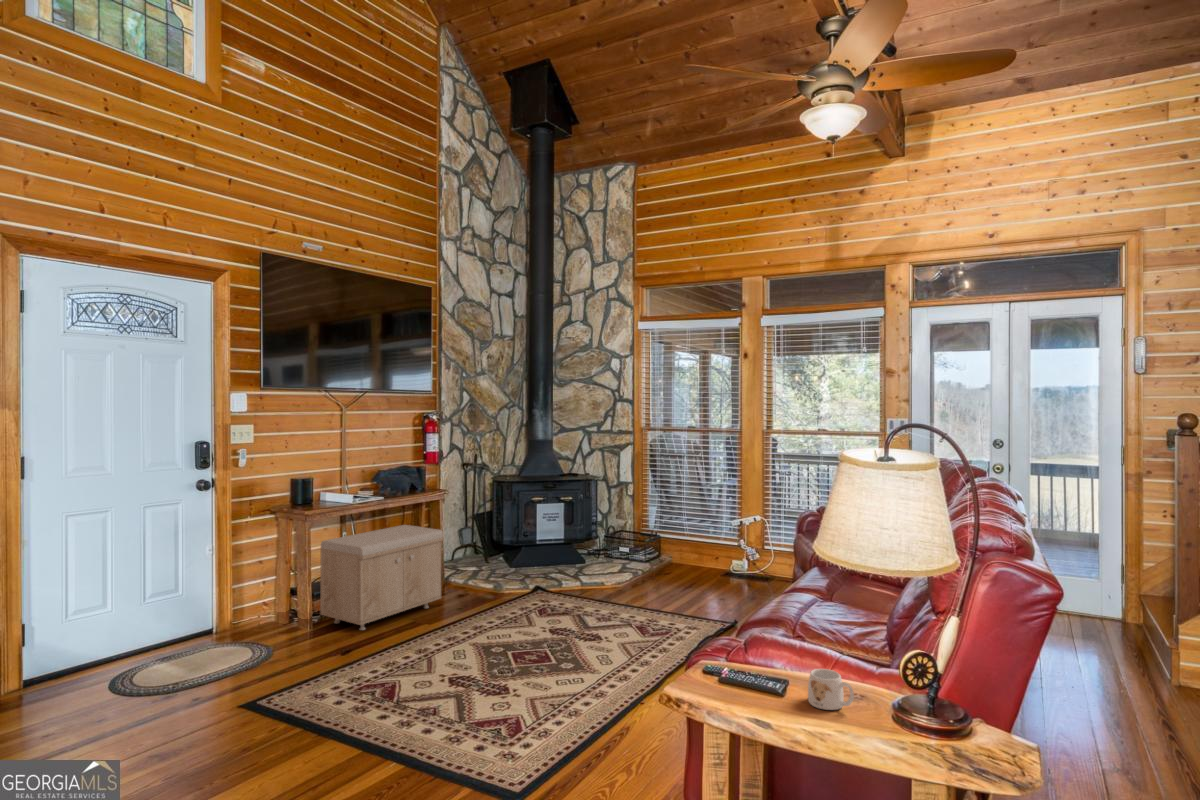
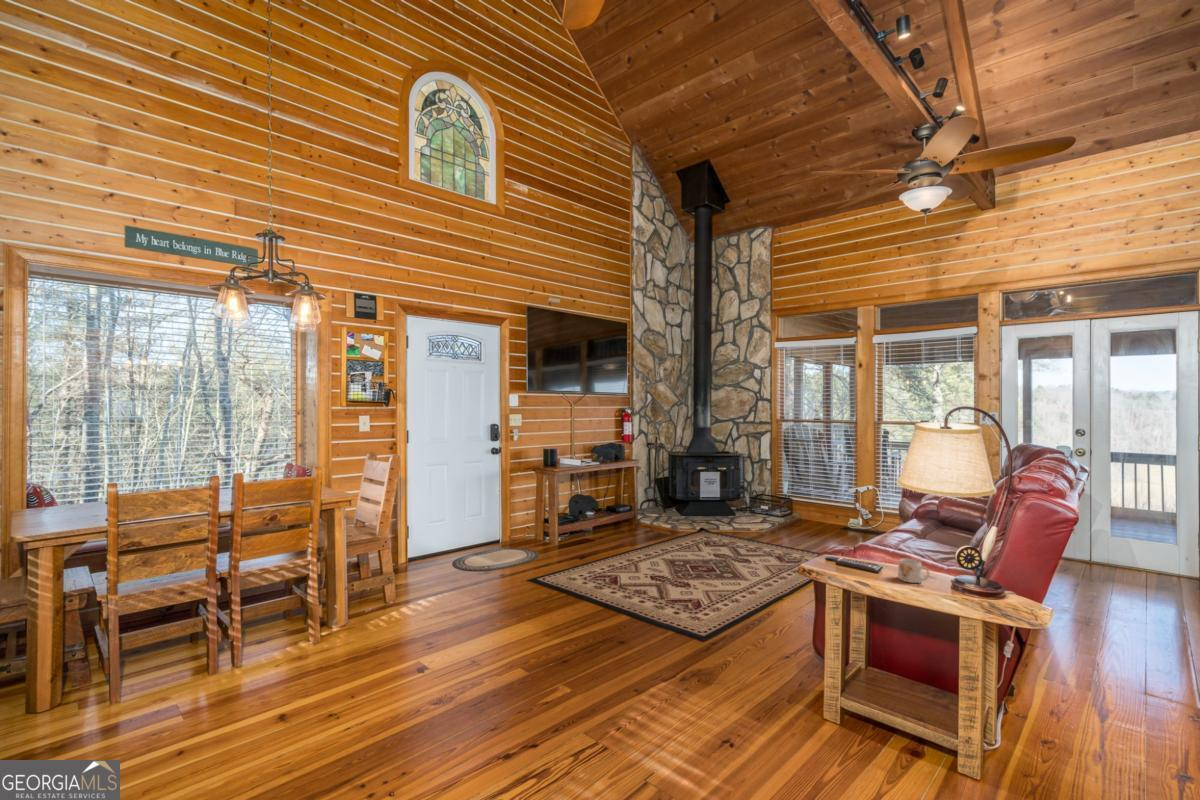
storage bench: present [320,525,444,630] -> none [563,481,639,546]

